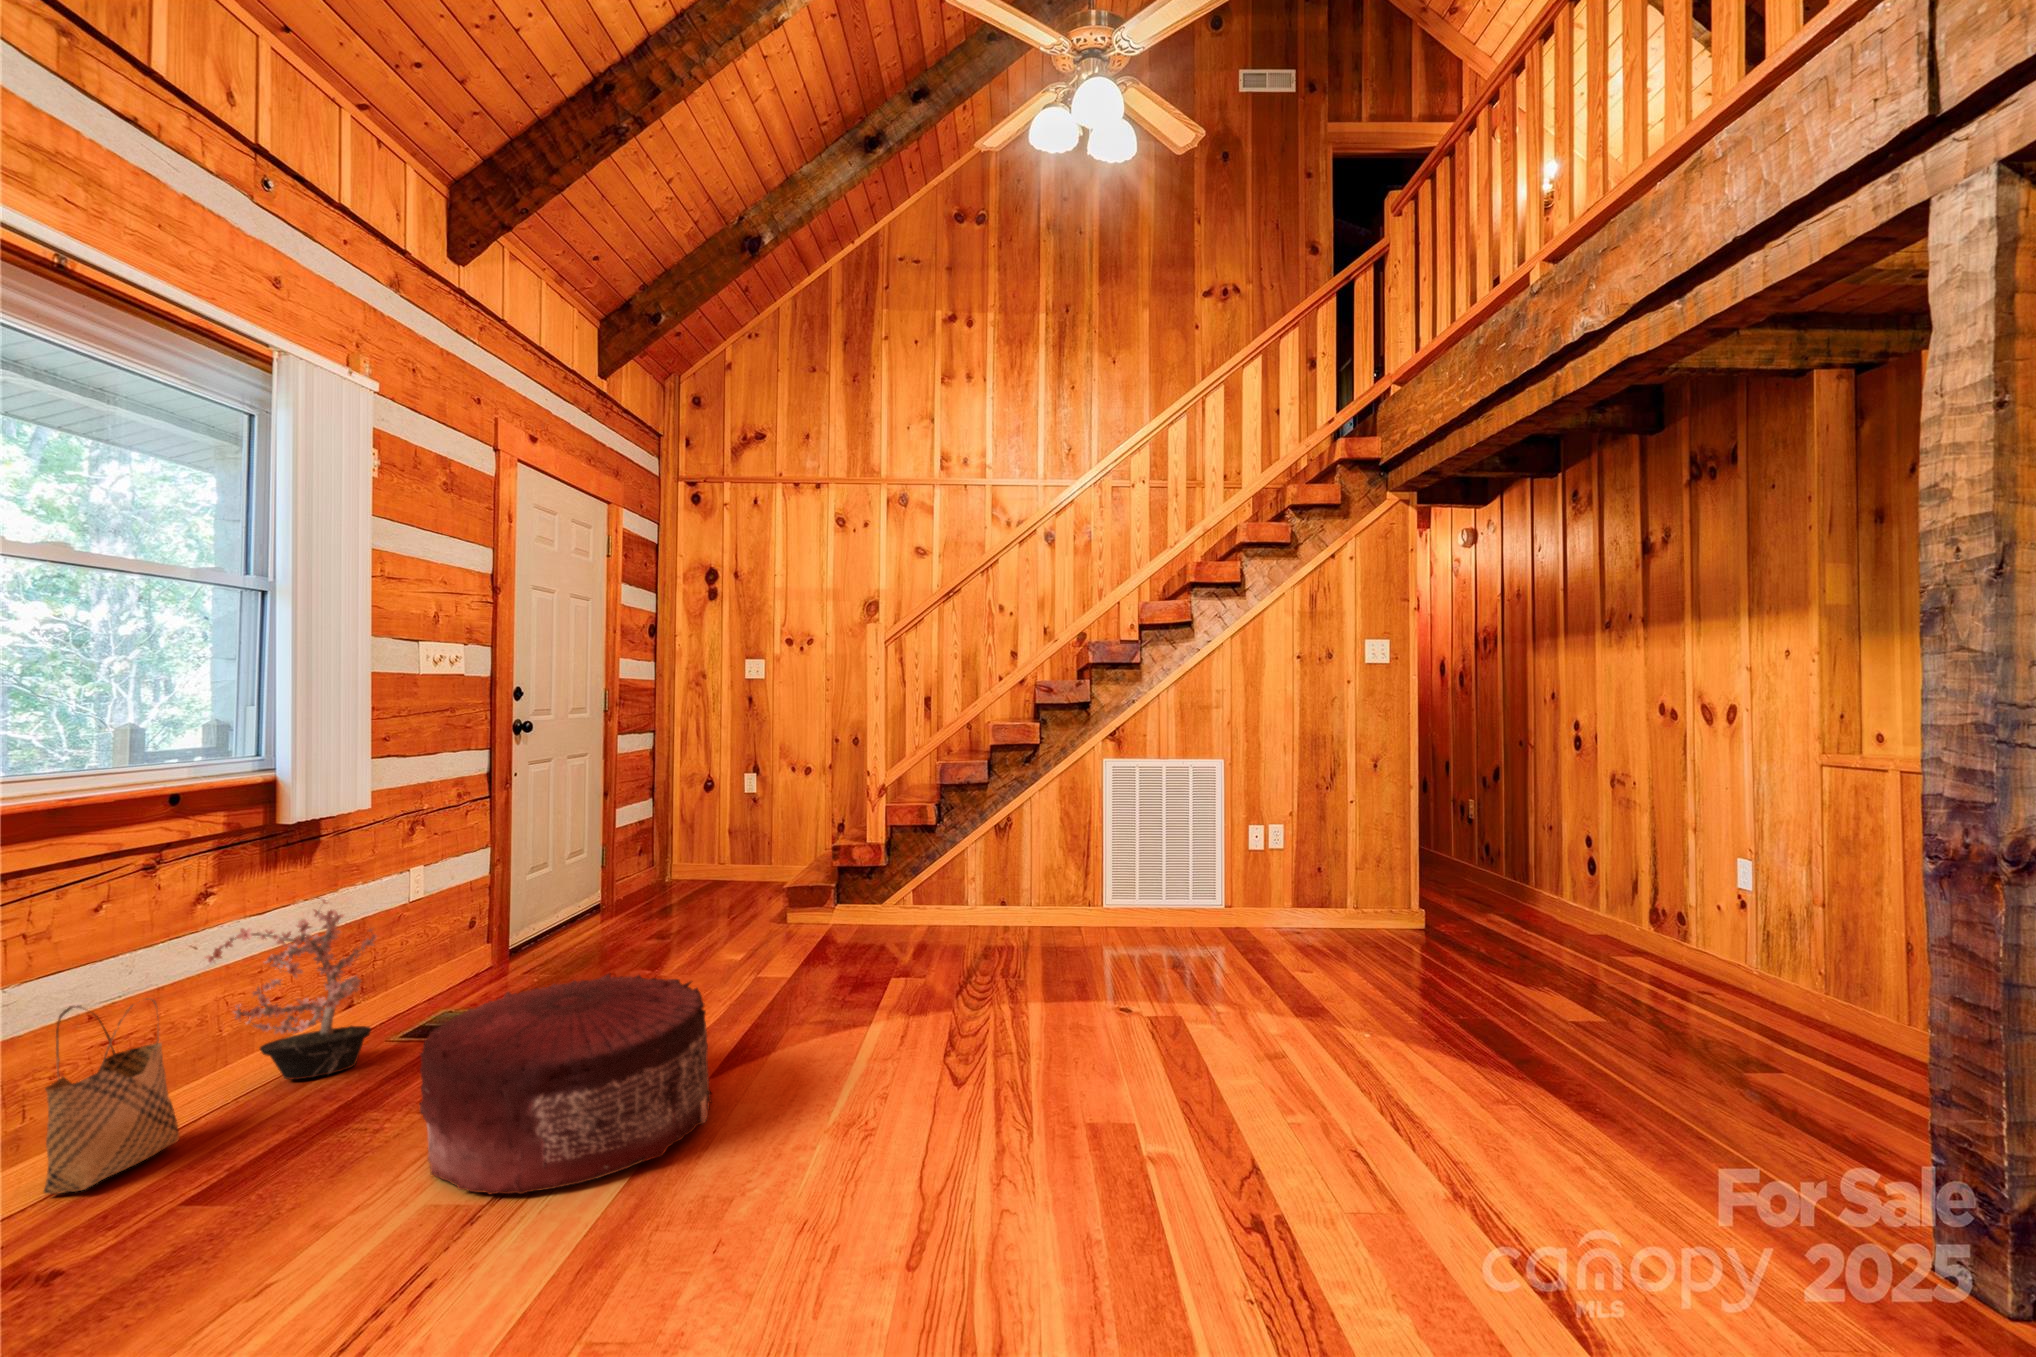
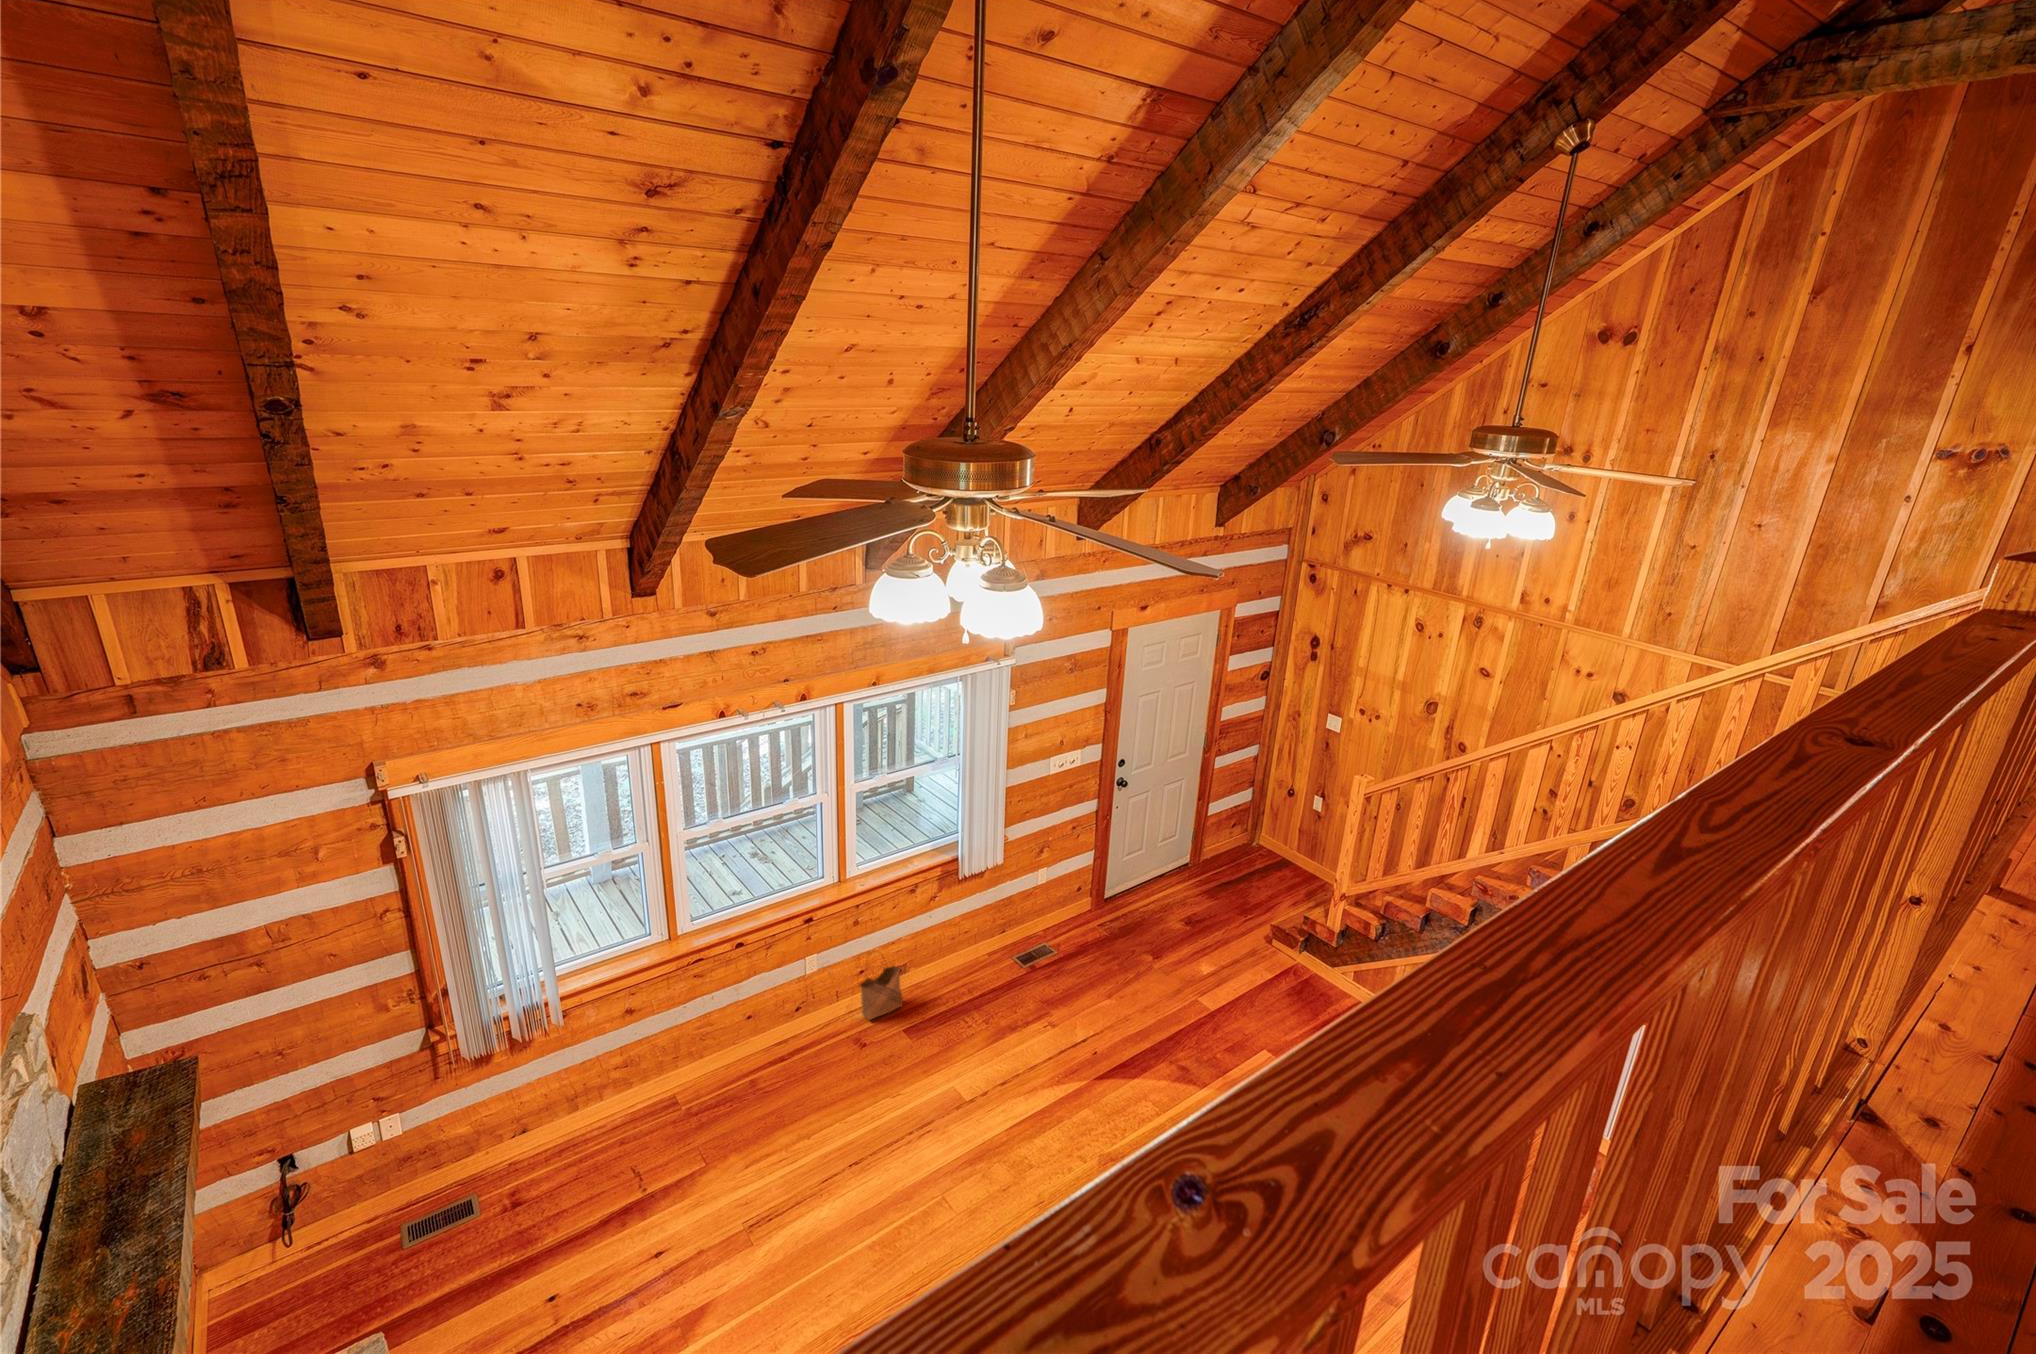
potted plant: present [204,899,377,1079] -> none [919,902,991,986]
pouf: present [420,974,712,1194] -> none [936,1017,1057,1142]

